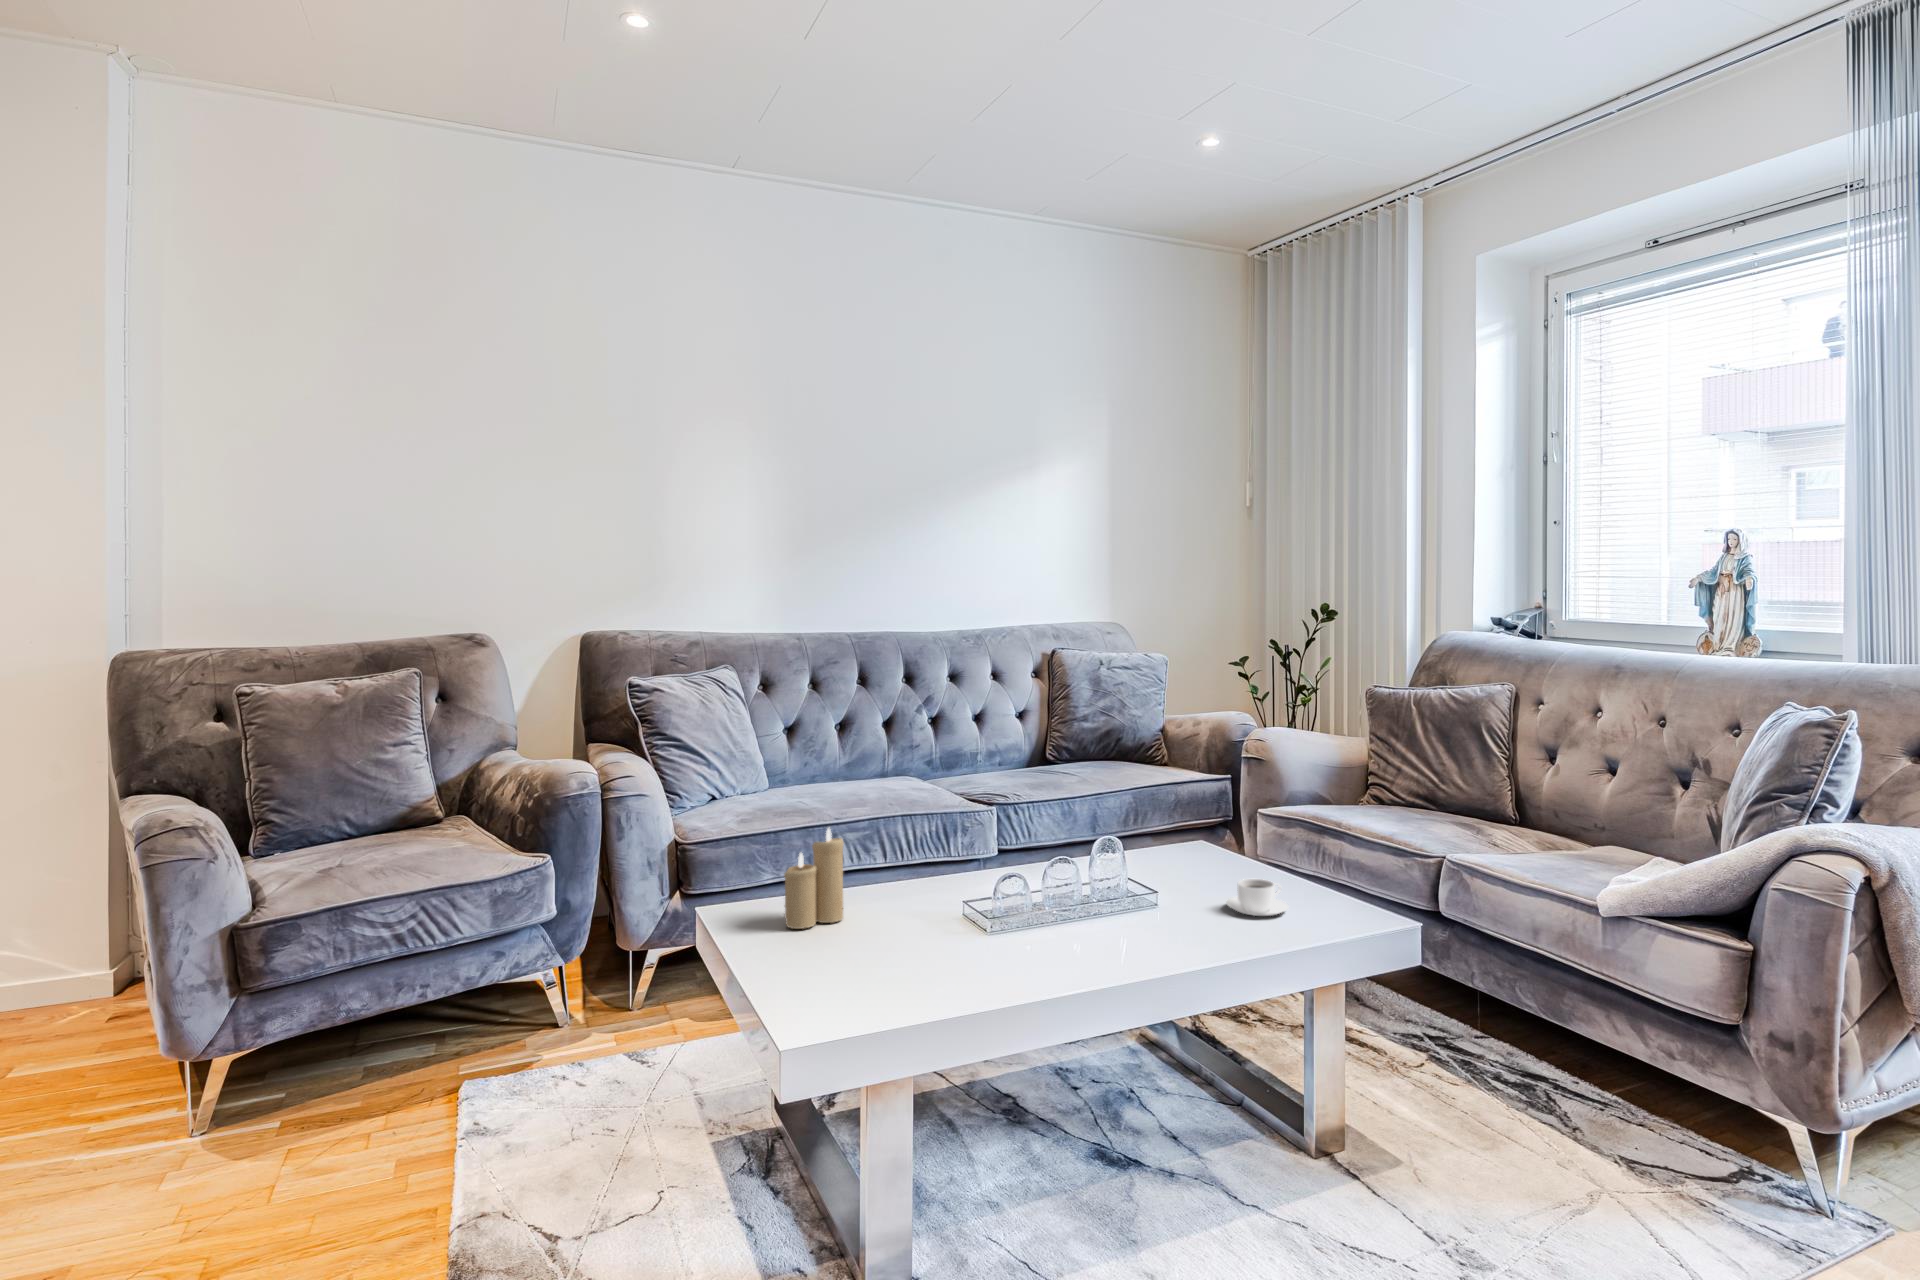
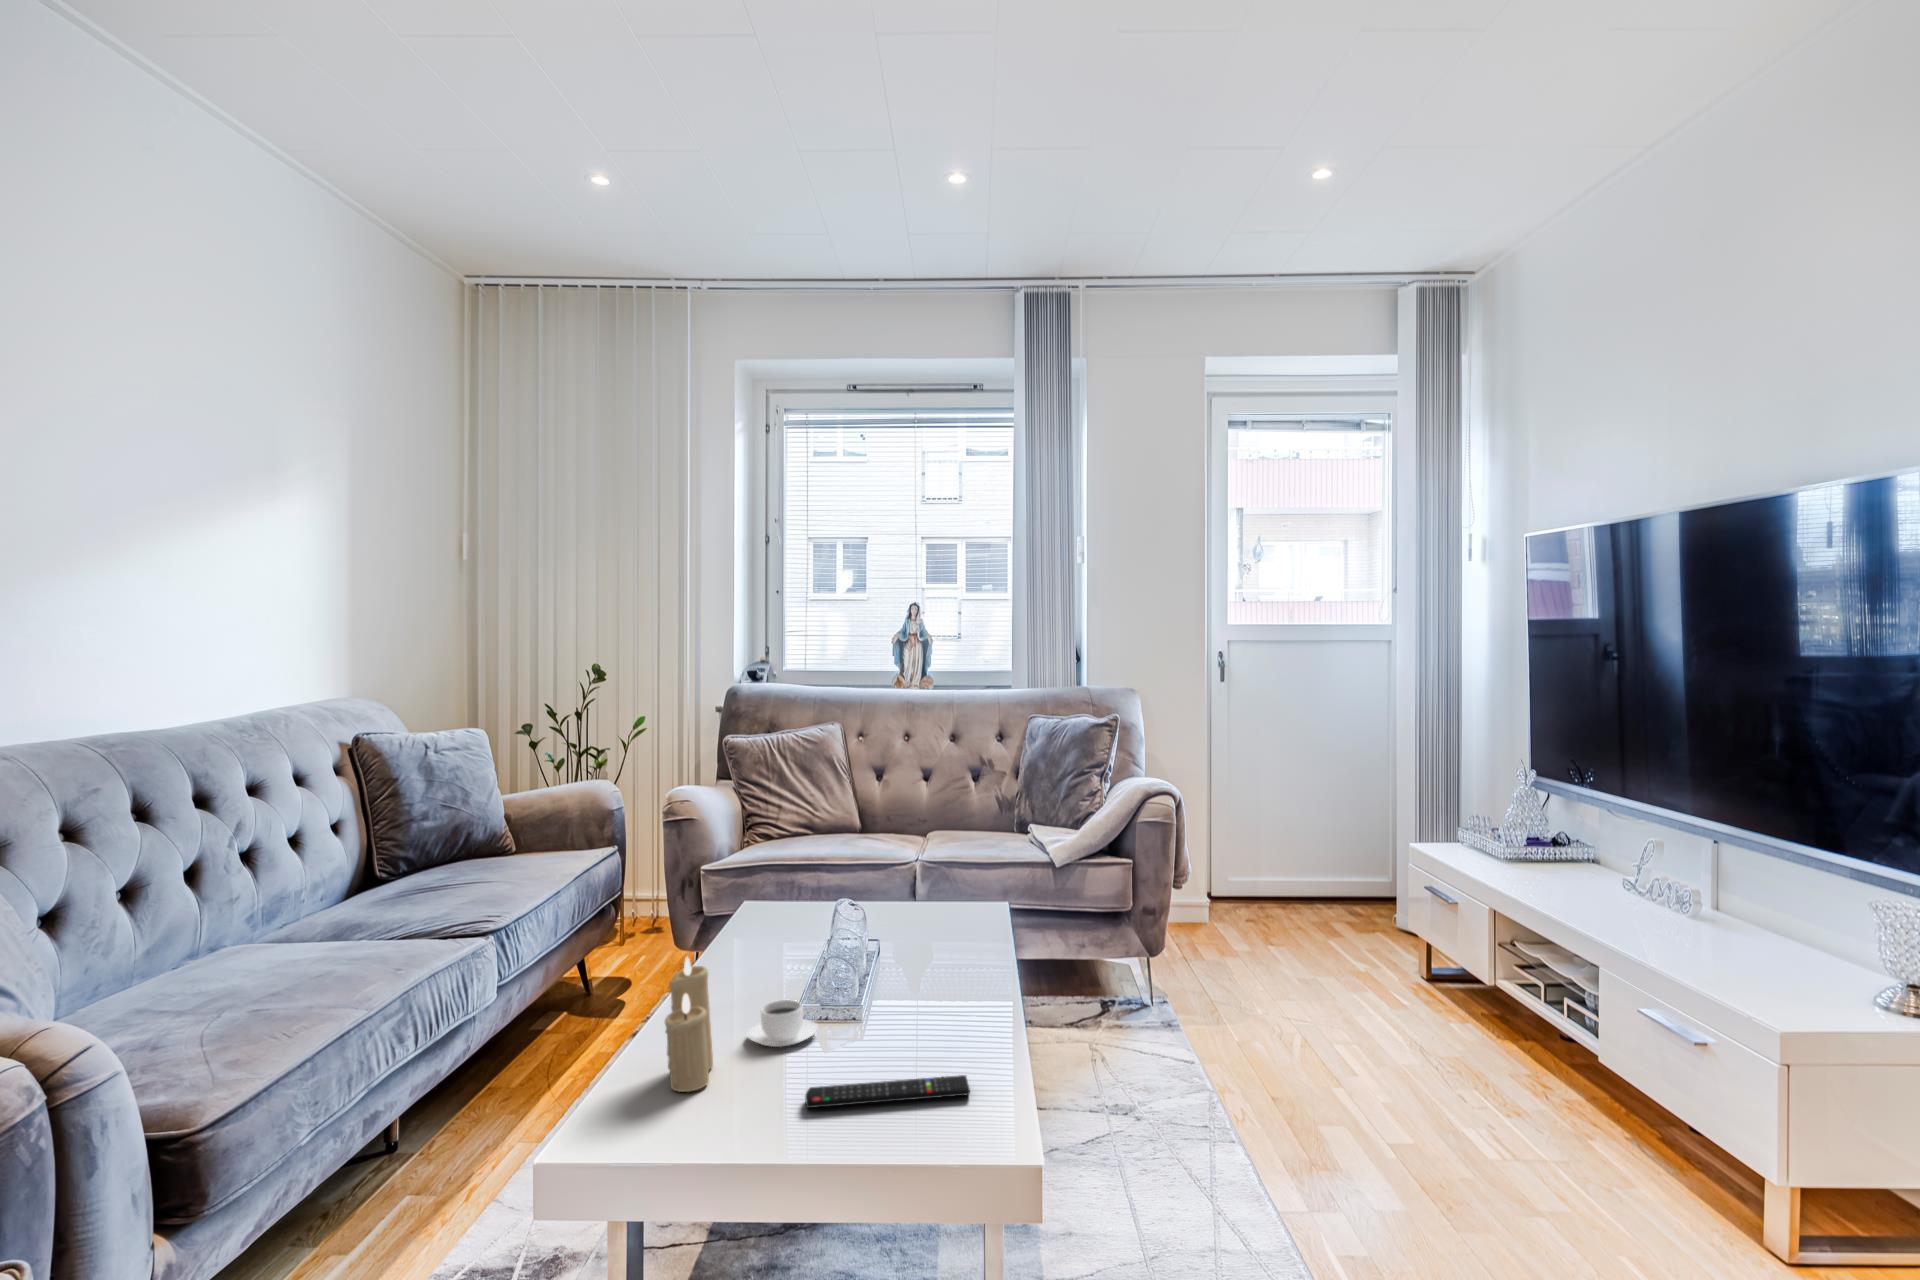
coffee cup: present [1226,879,1289,916] -> present [747,999,818,1047]
remote control: none [781,953,877,1009] -> present [805,1075,970,1108]

